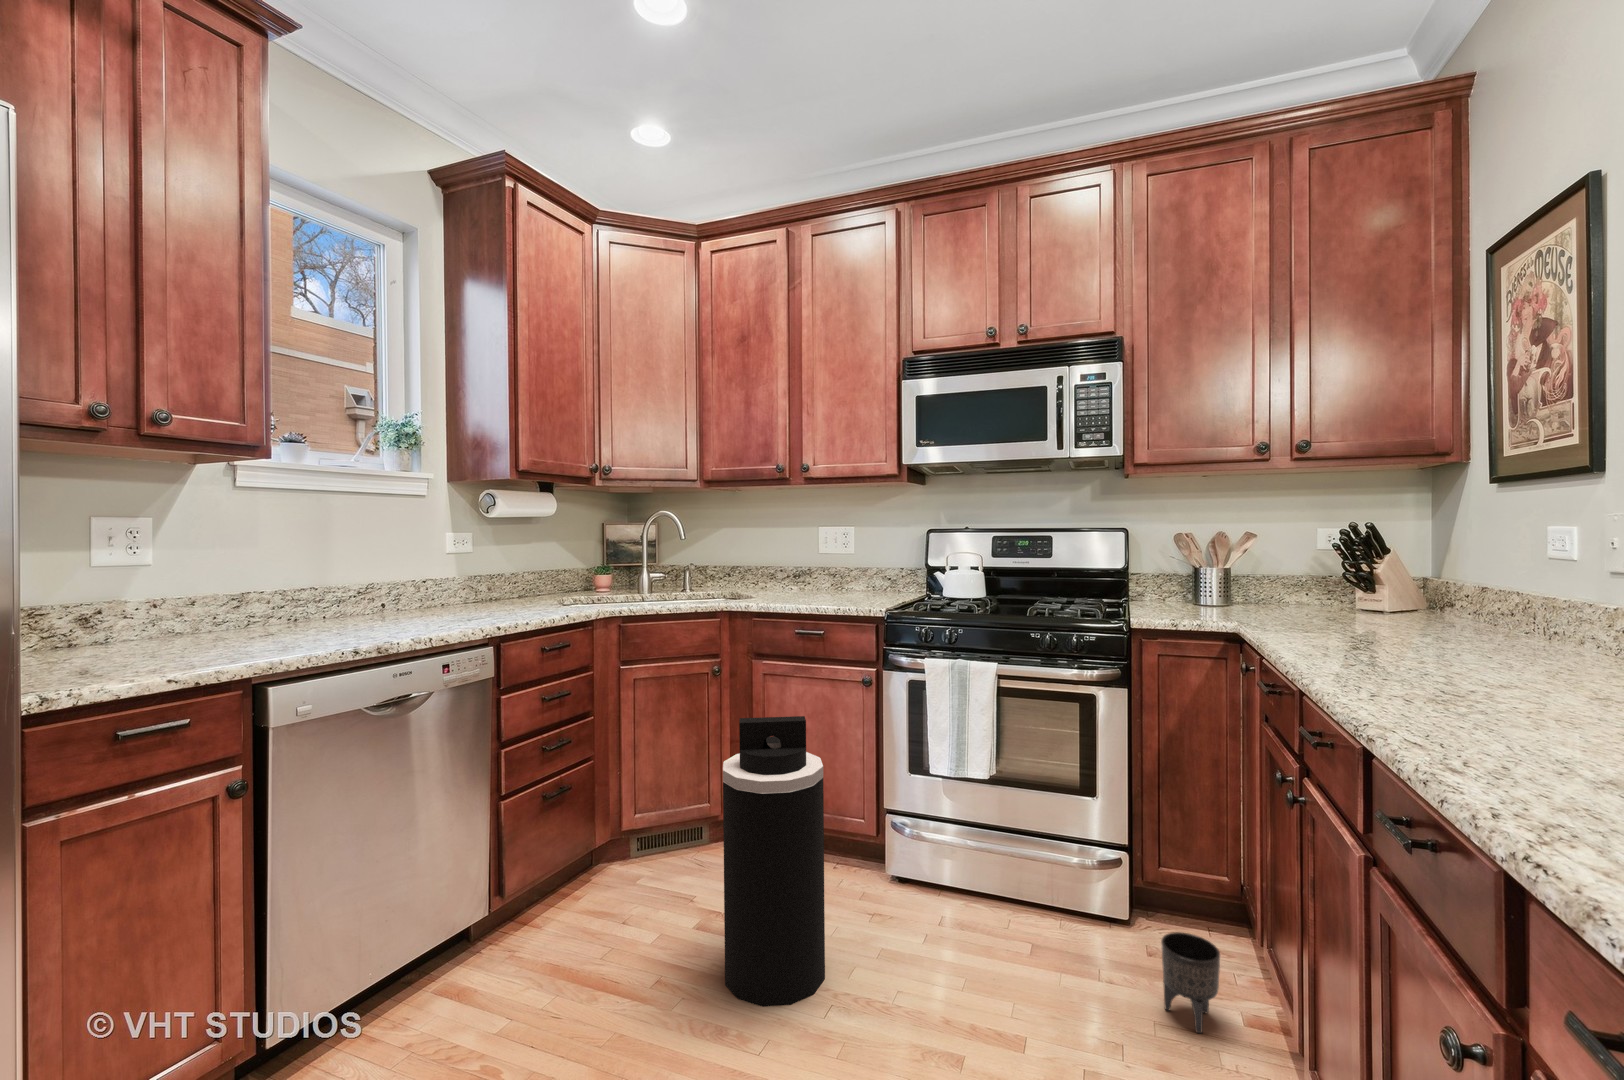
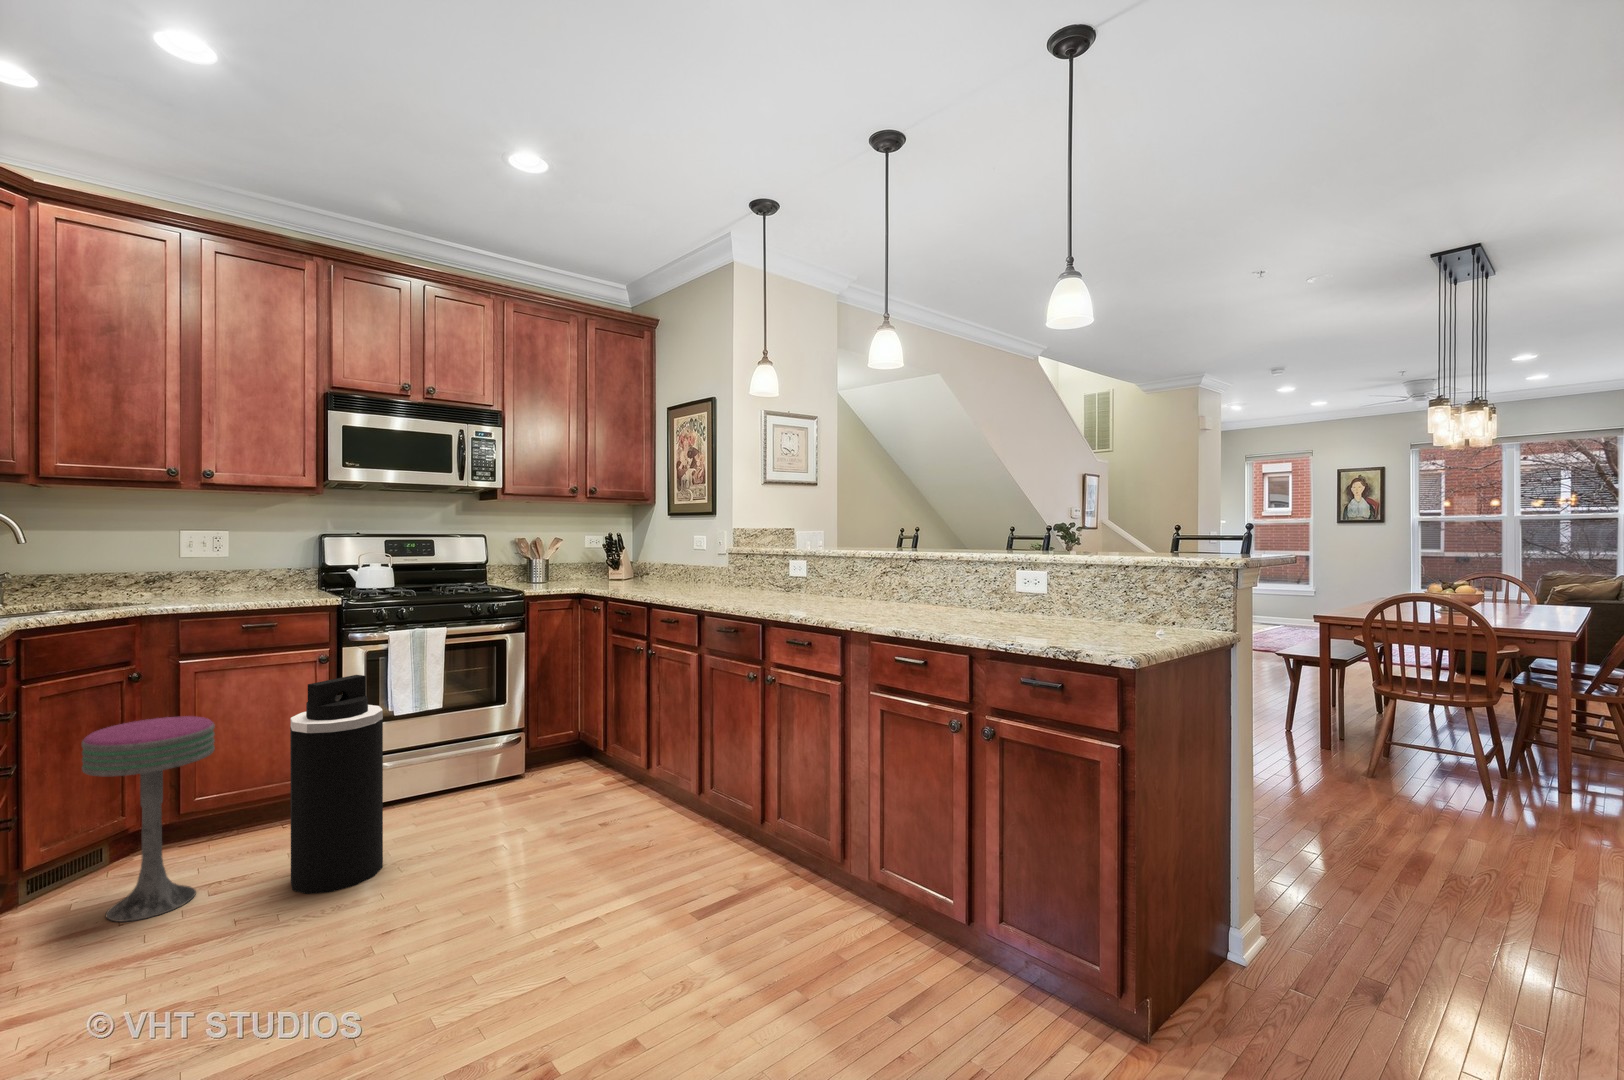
bar stool: none [606,717,709,928] -> present [82,716,215,922]
planter: present [1161,932,1220,1033] -> none [572,748,600,792]

